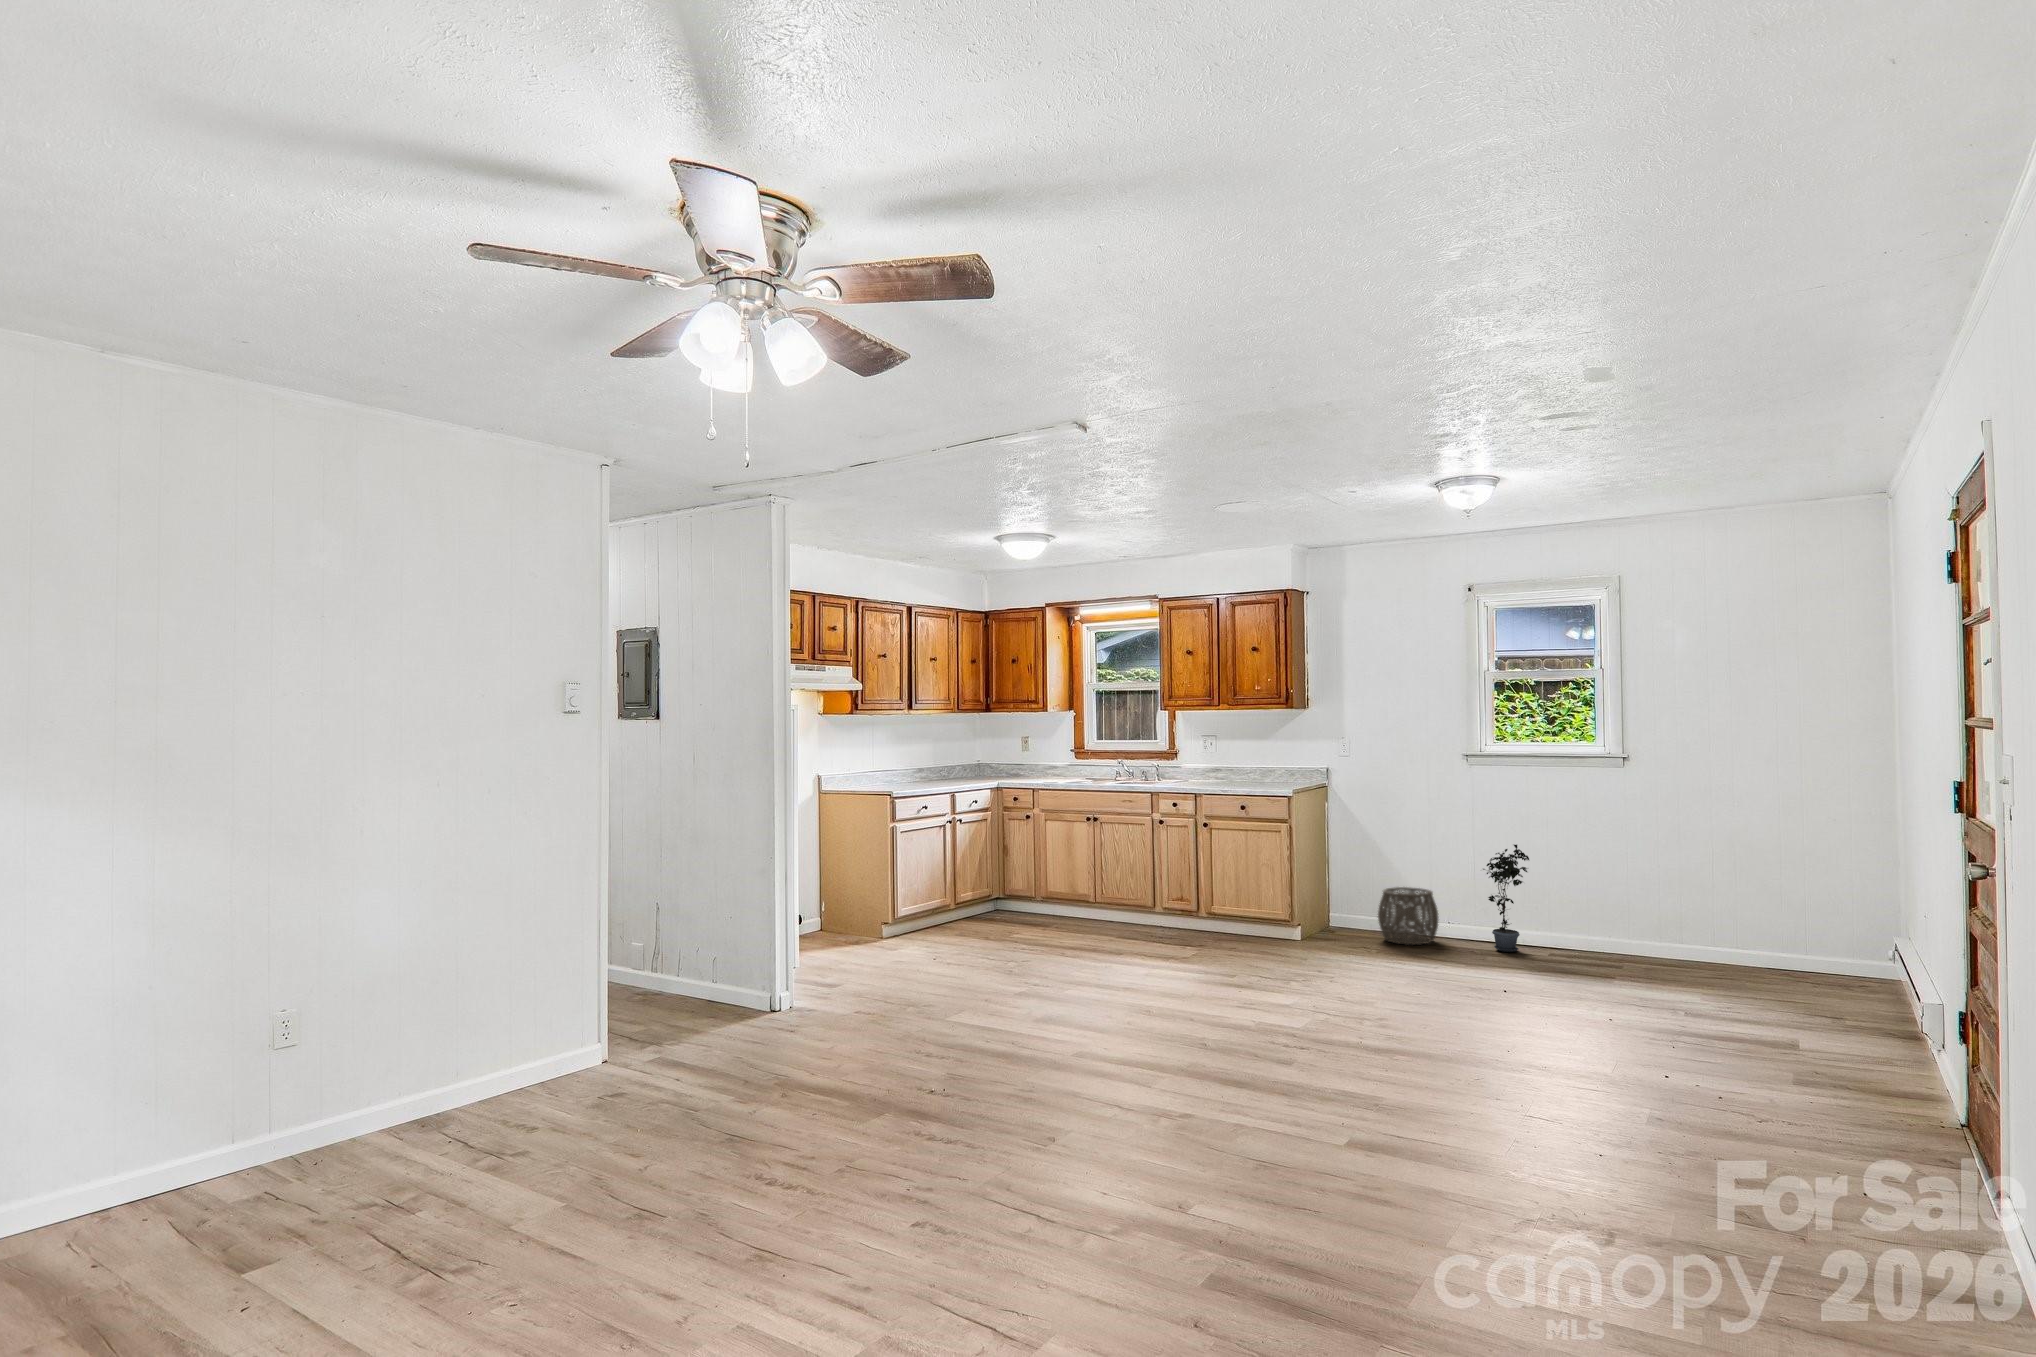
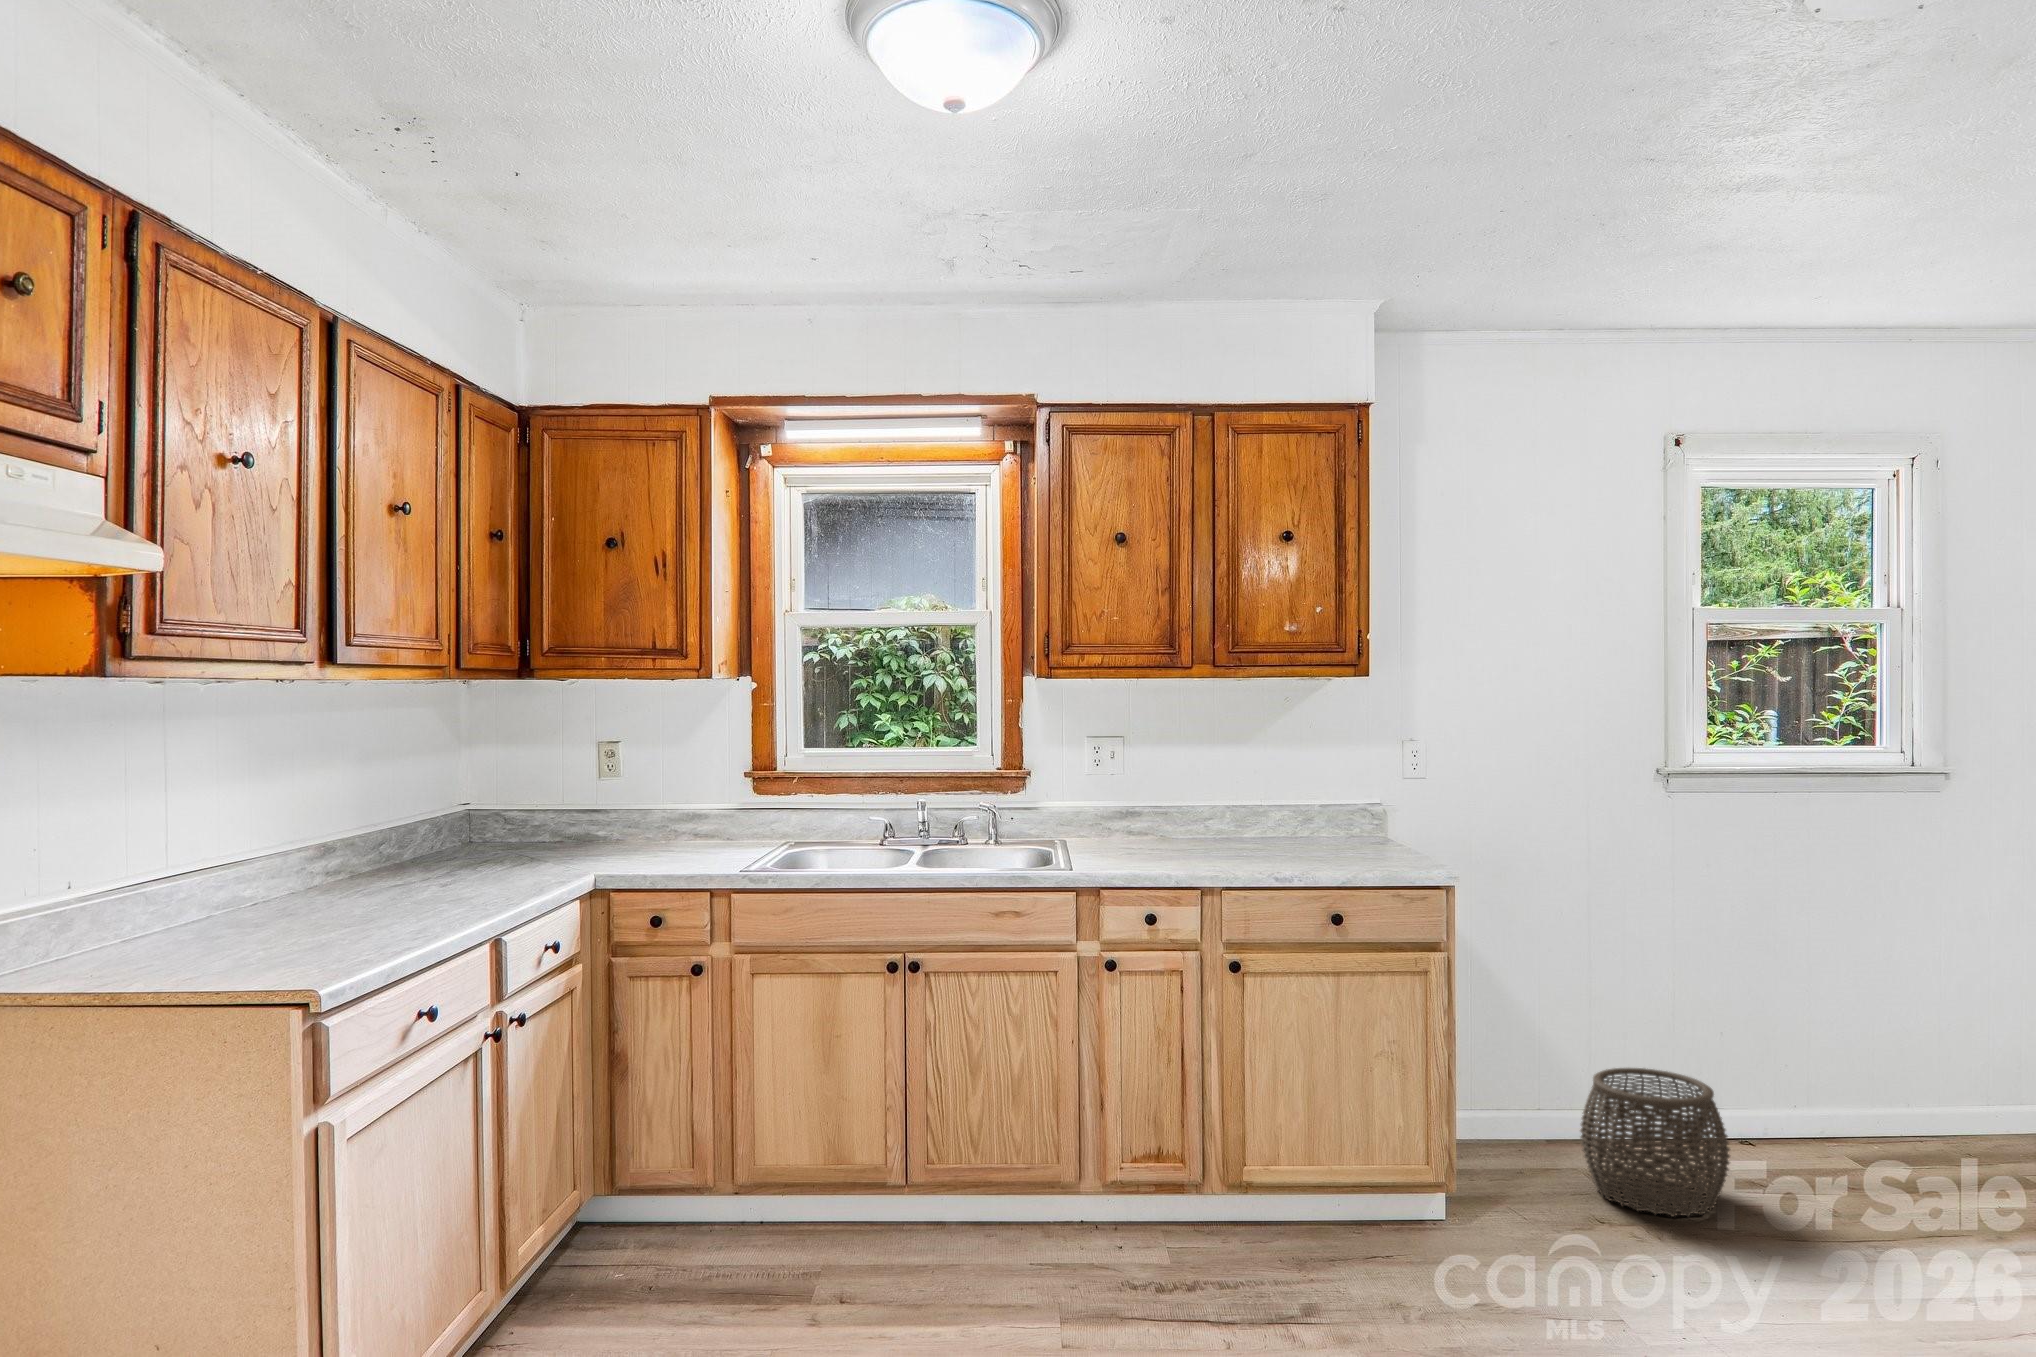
potted plant: present [1483,845,1529,952] -> none [1813,967,1951,1208]

